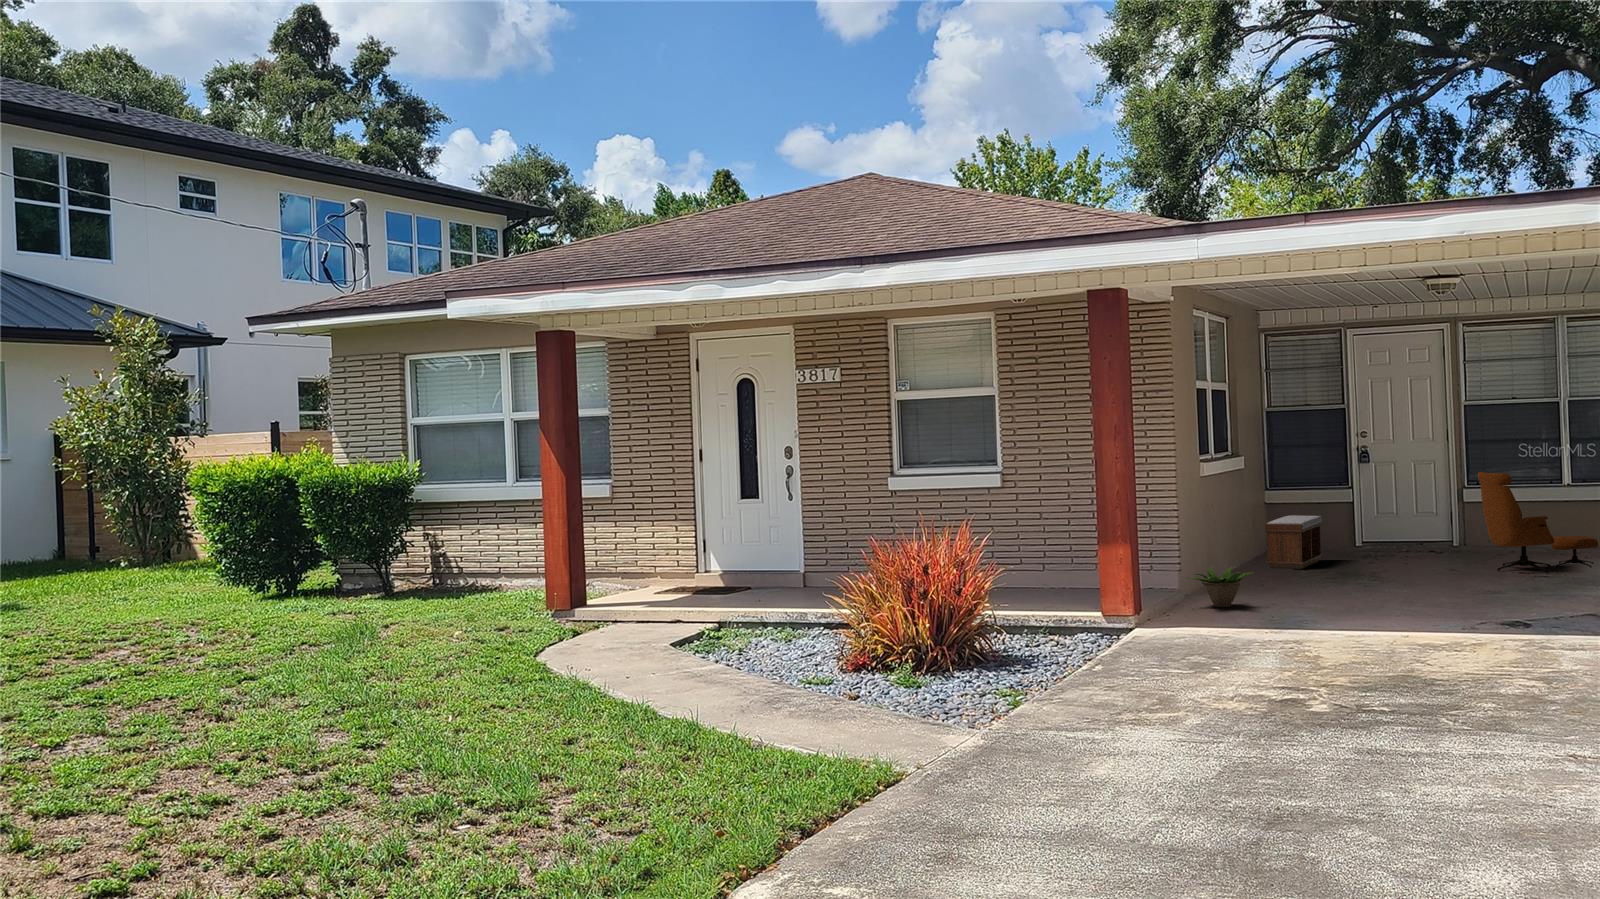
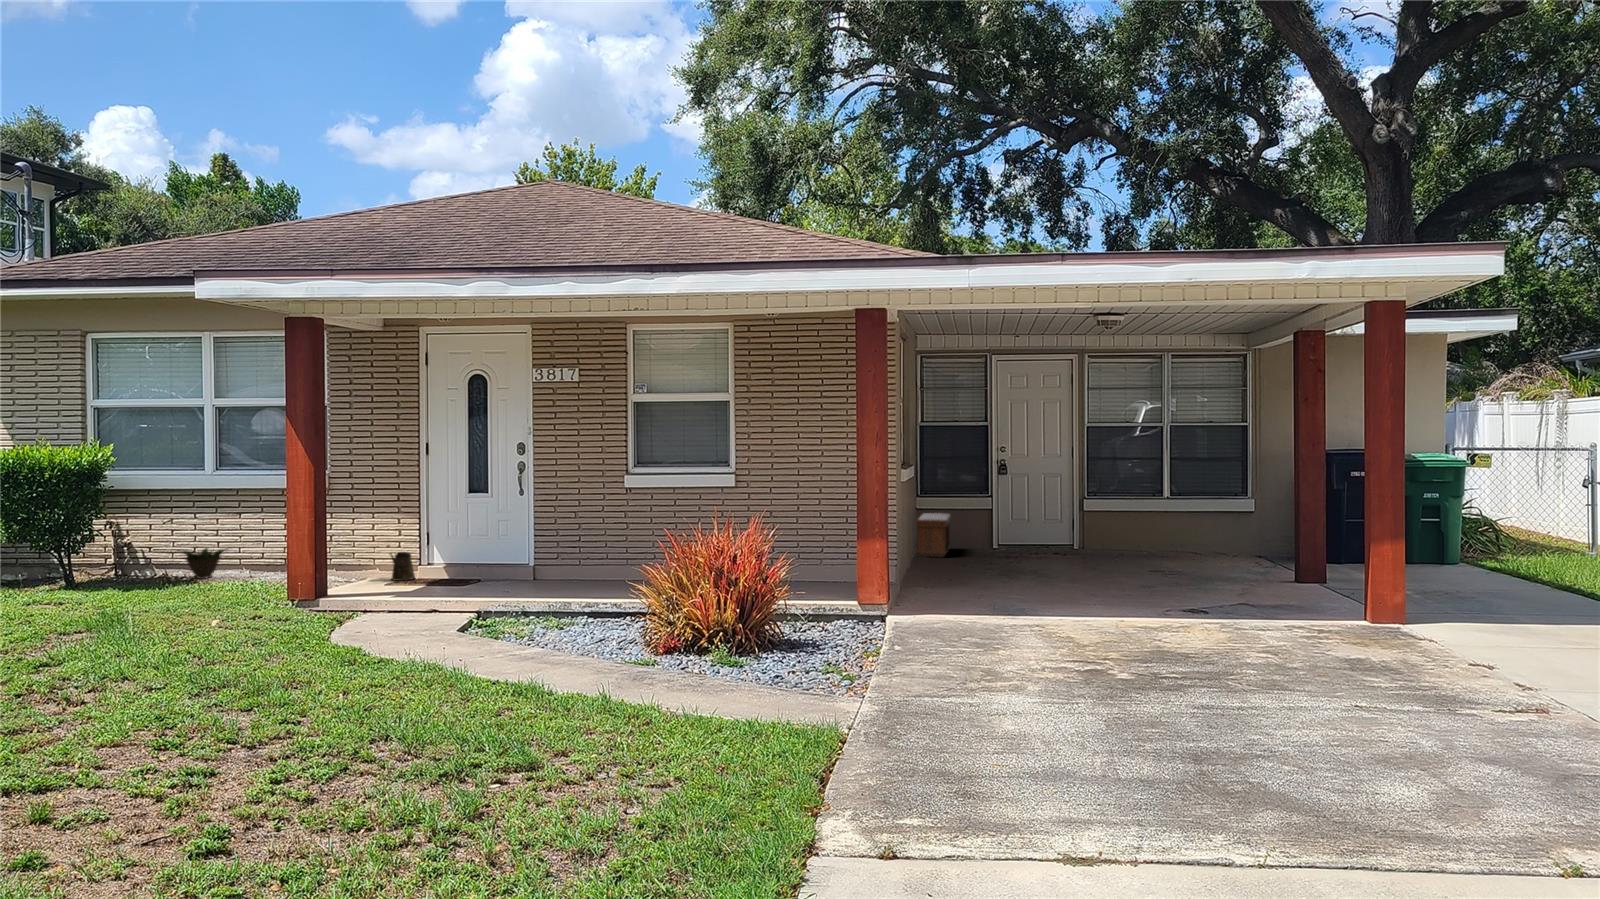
lounge chair: present [1478,472,1599,572] -> none [1078,480,1154,560]
watering can: none [660,562,691,591] -> present [390,552,415,581]
decorative plant: present [1190,567,1254,607] -> present [178,548,228,579]

